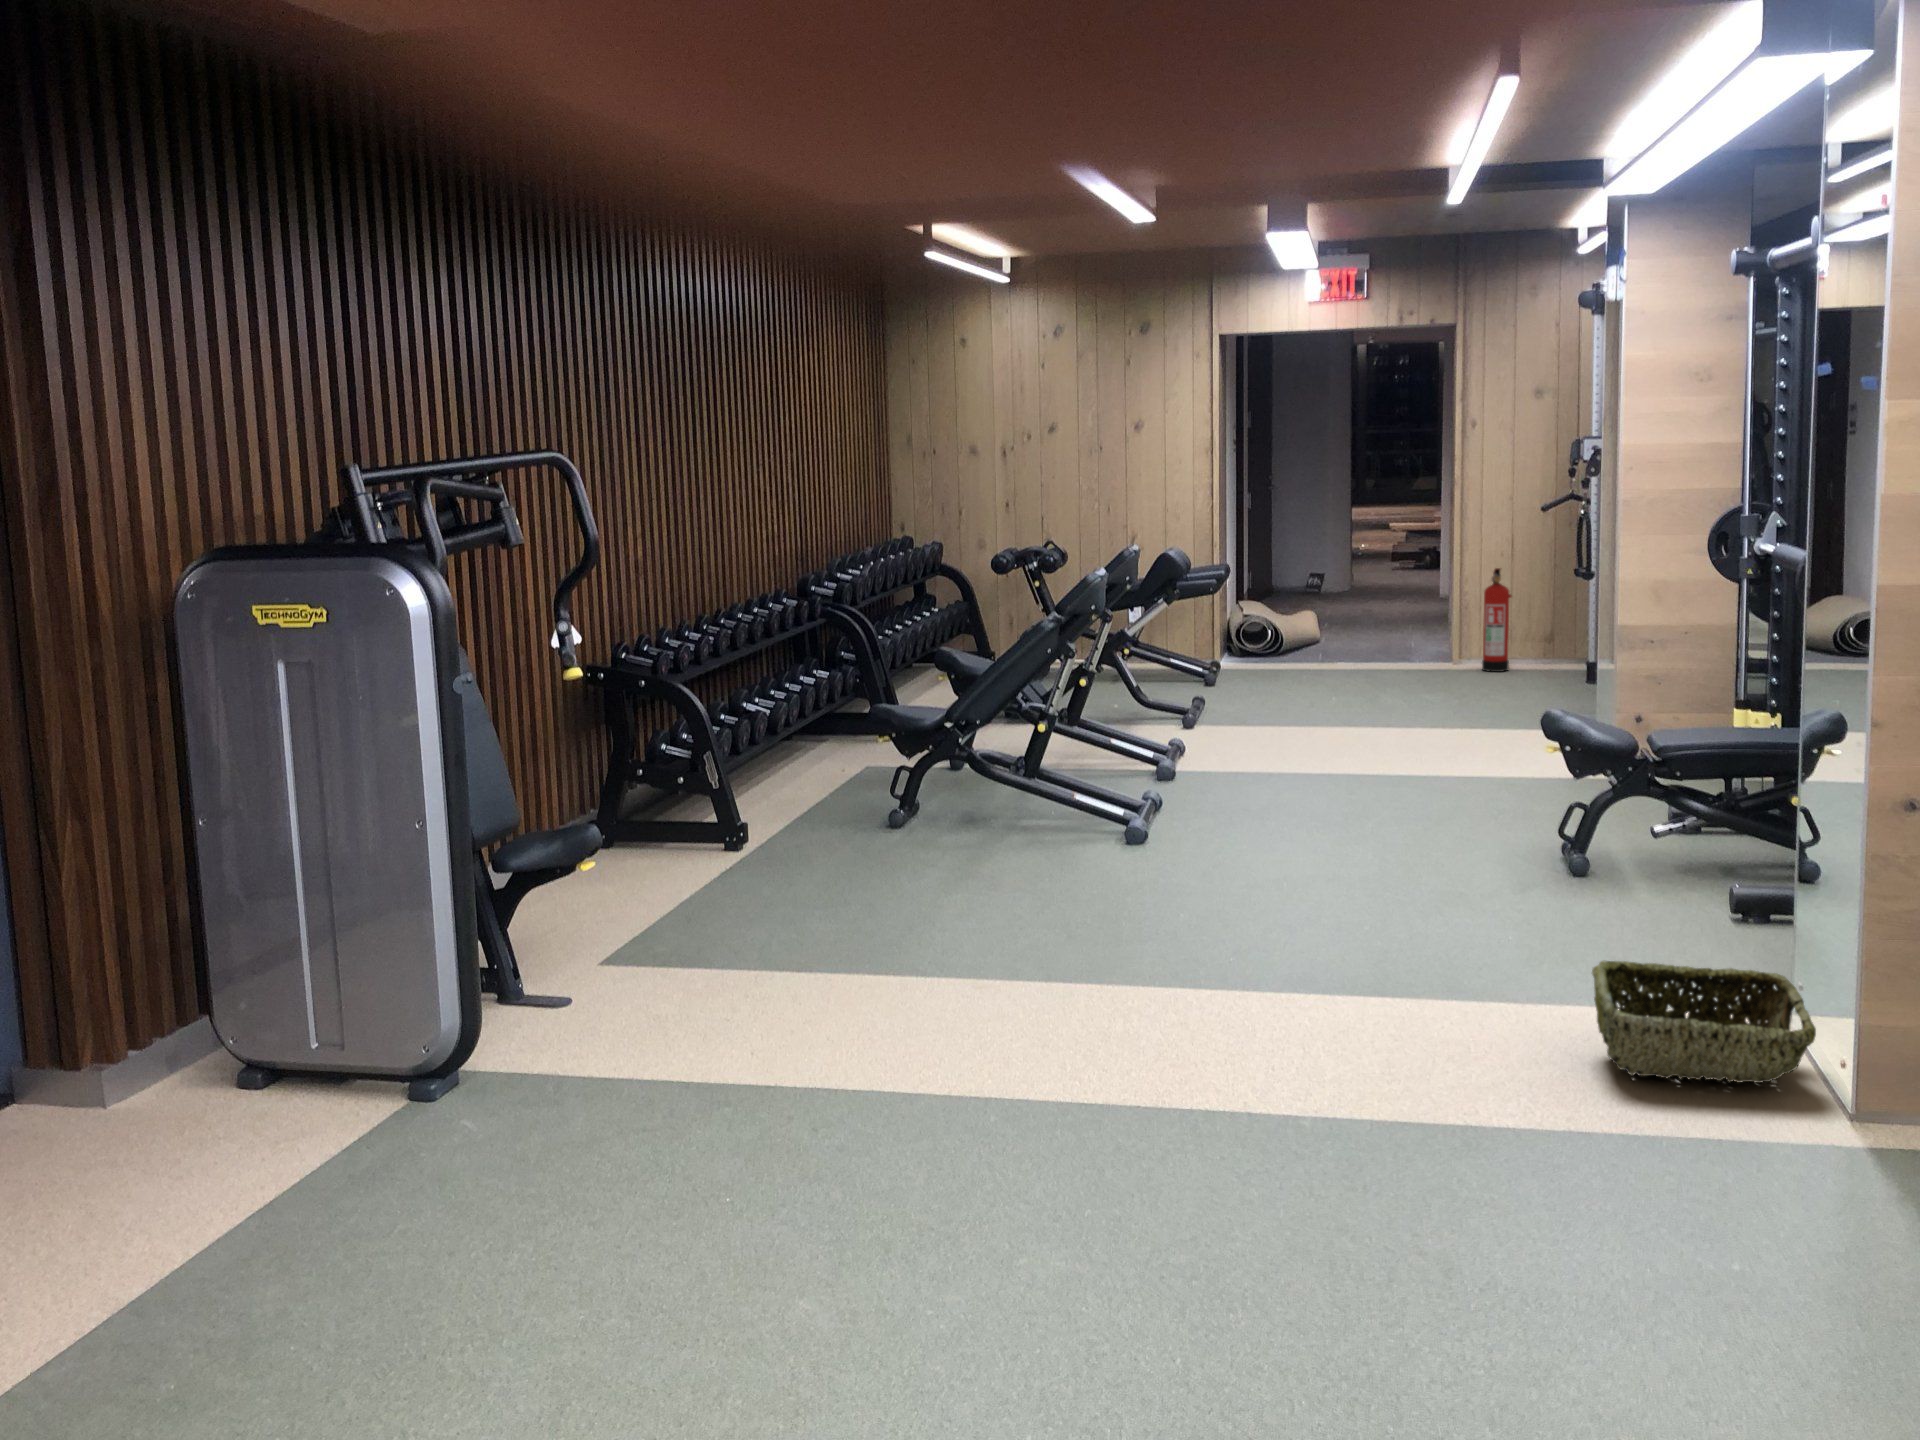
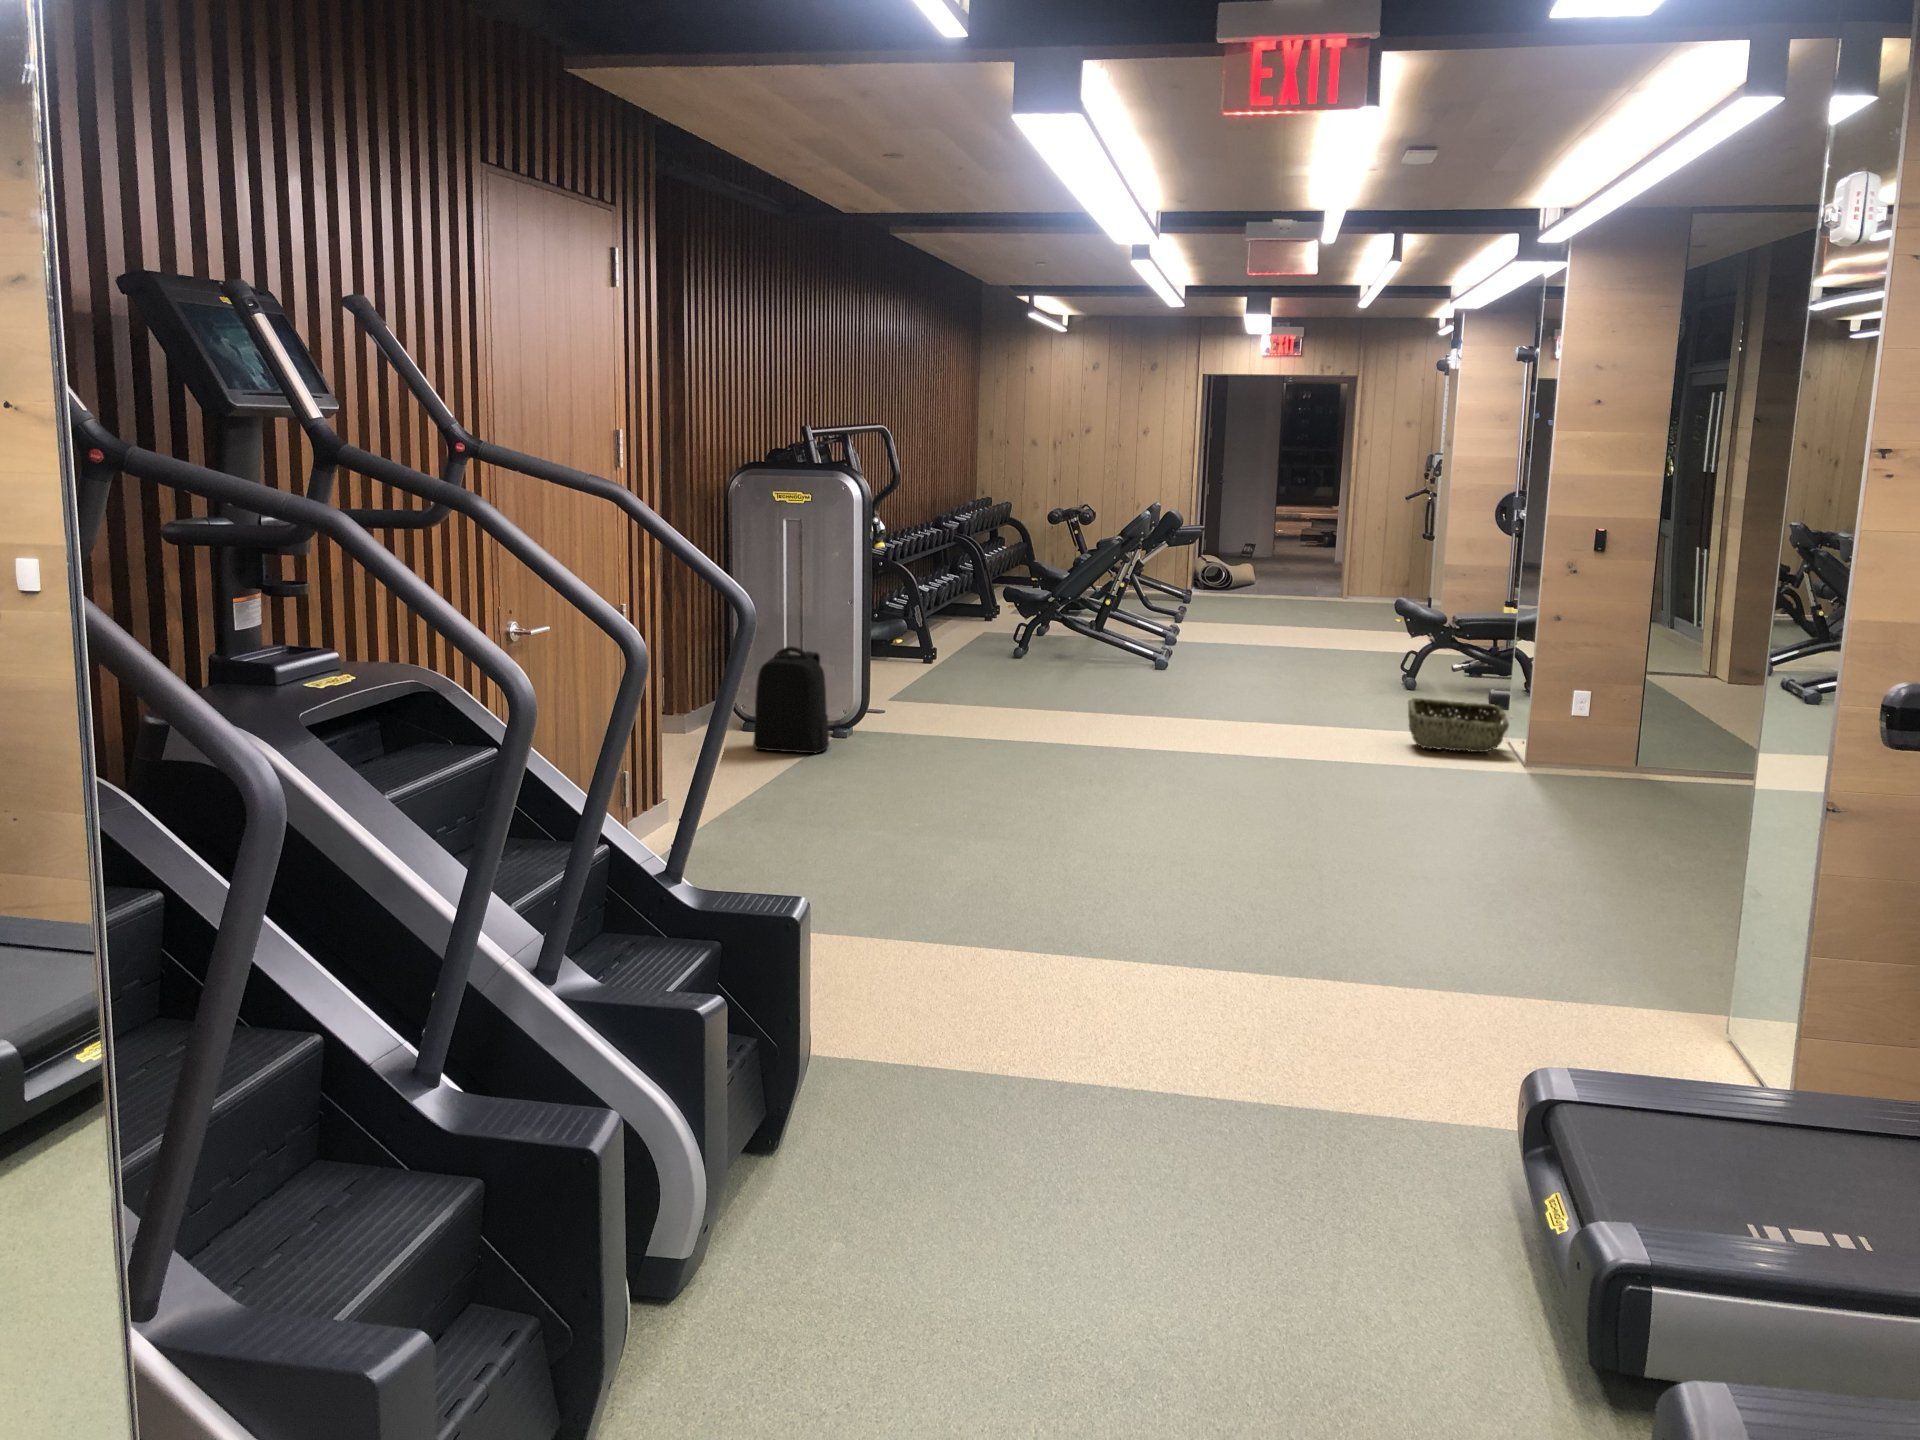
fire extinguisher: present [1482,568,1511,672] -> none [1362,536,1384,604]
backpack: none [204,935,381,1164] -> present [753,646,829,753]

